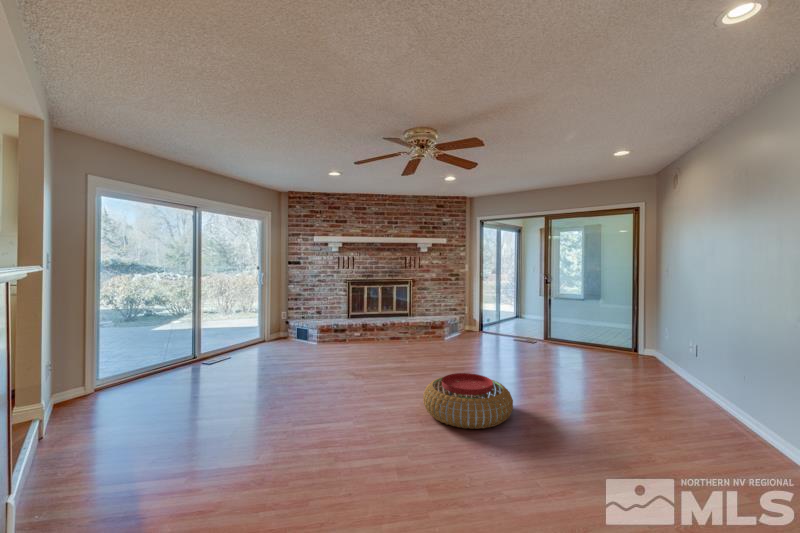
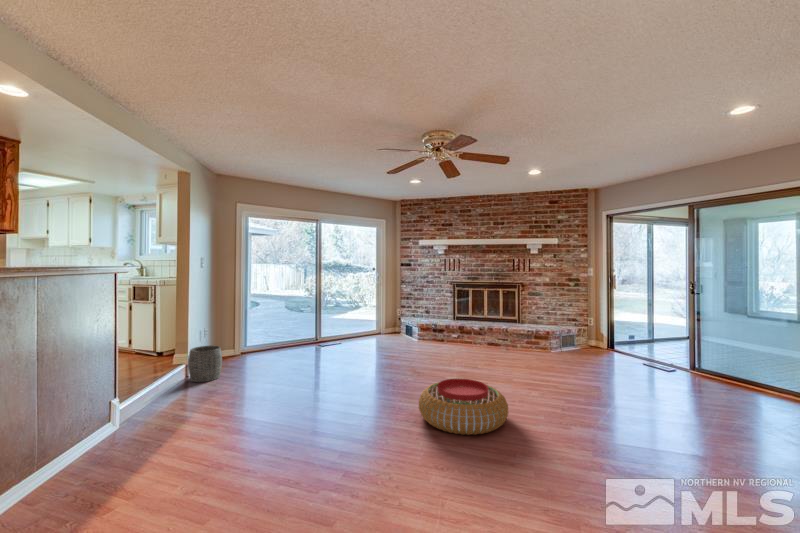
woven basket: none [30,389,97,457] -> present [188,346,222,382]

